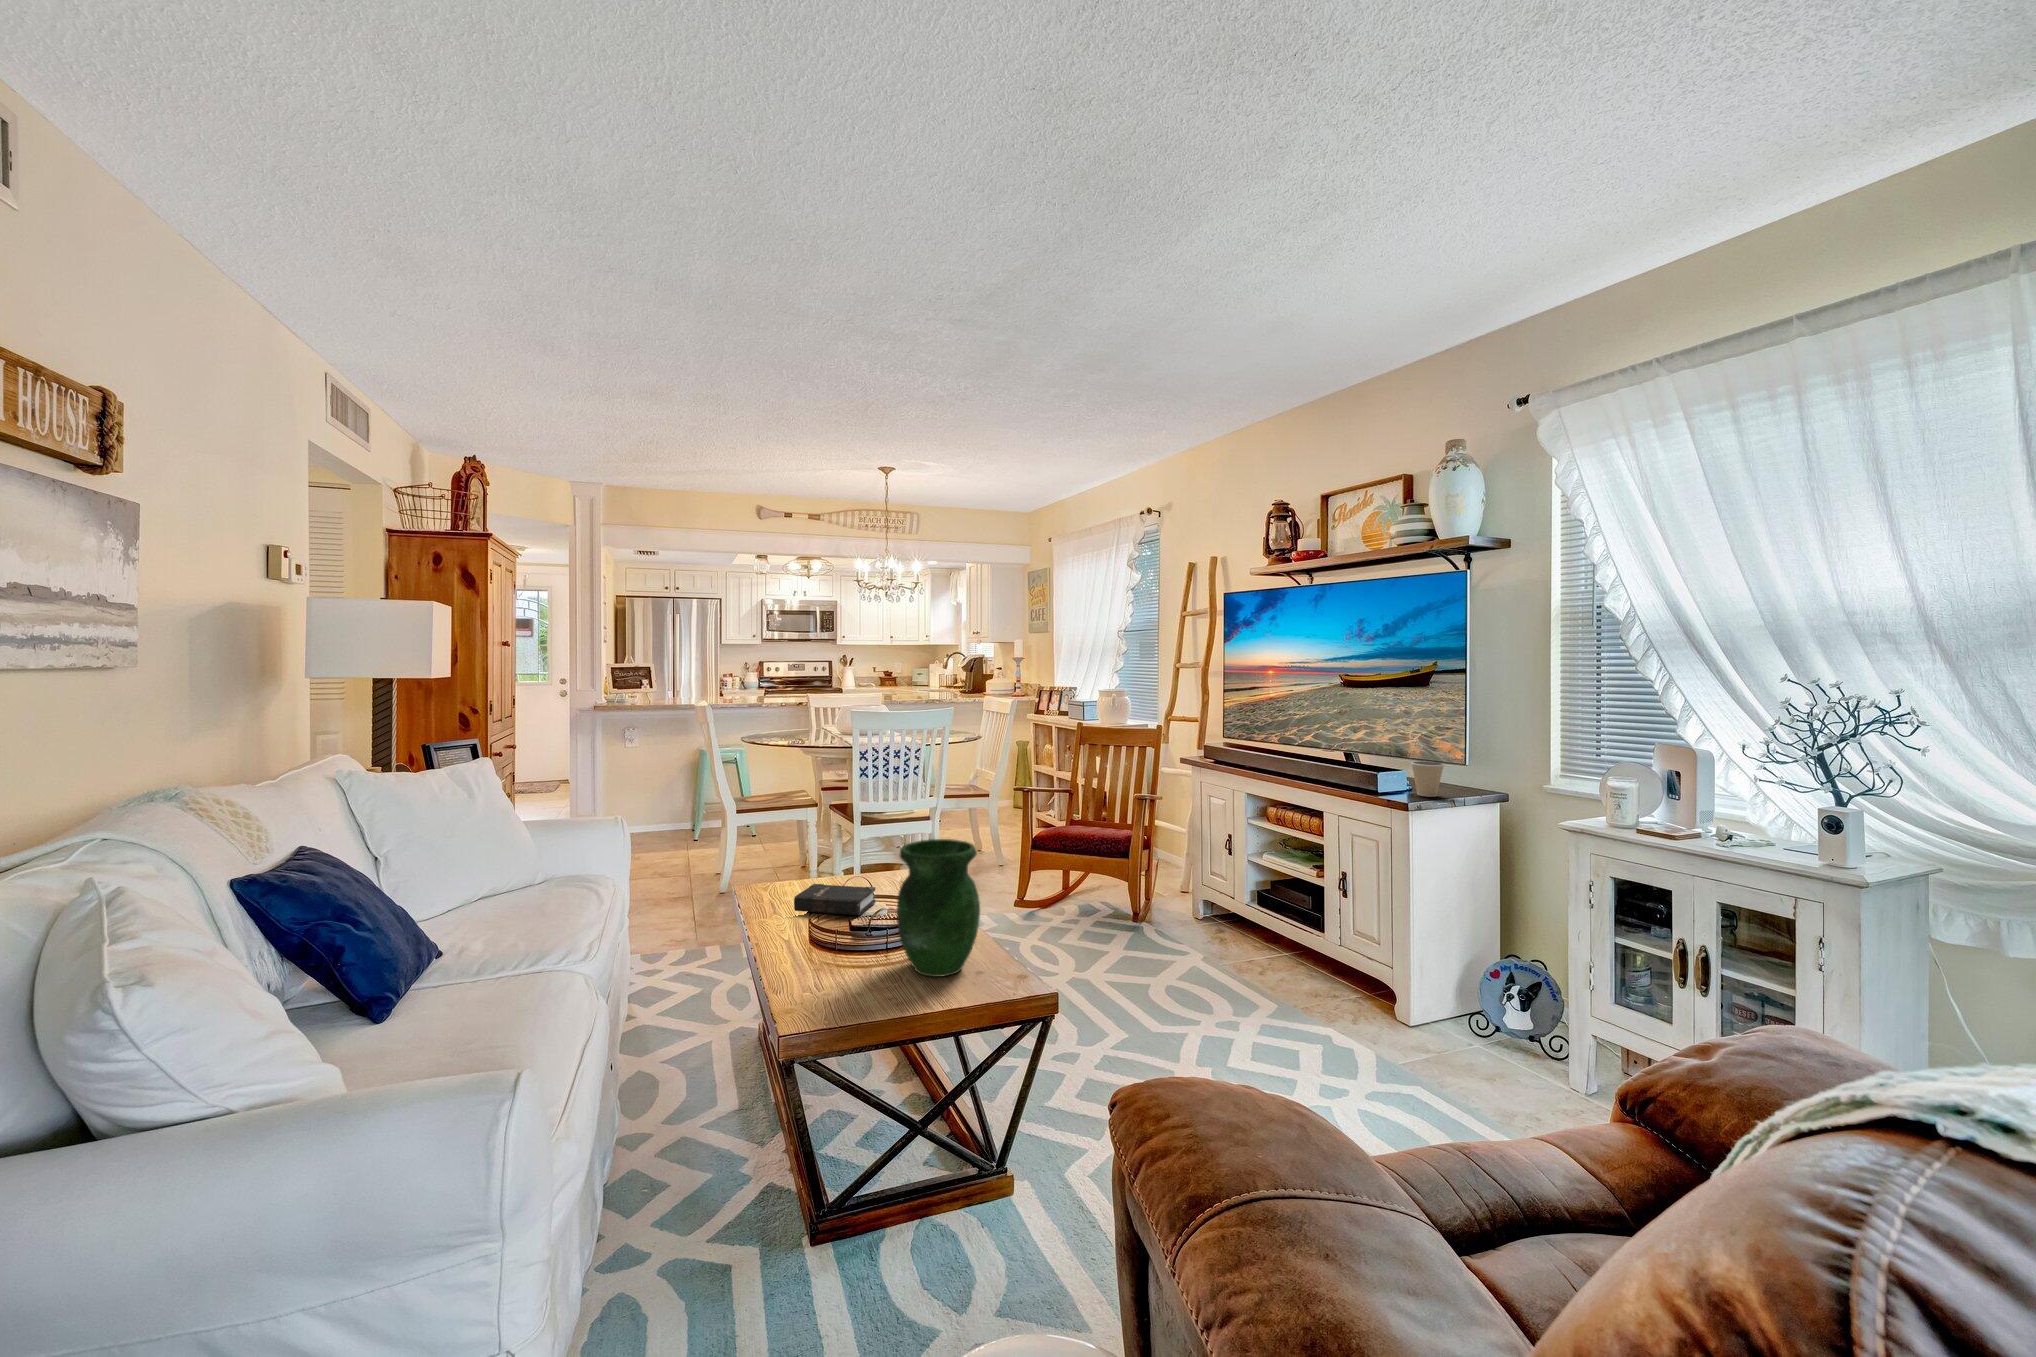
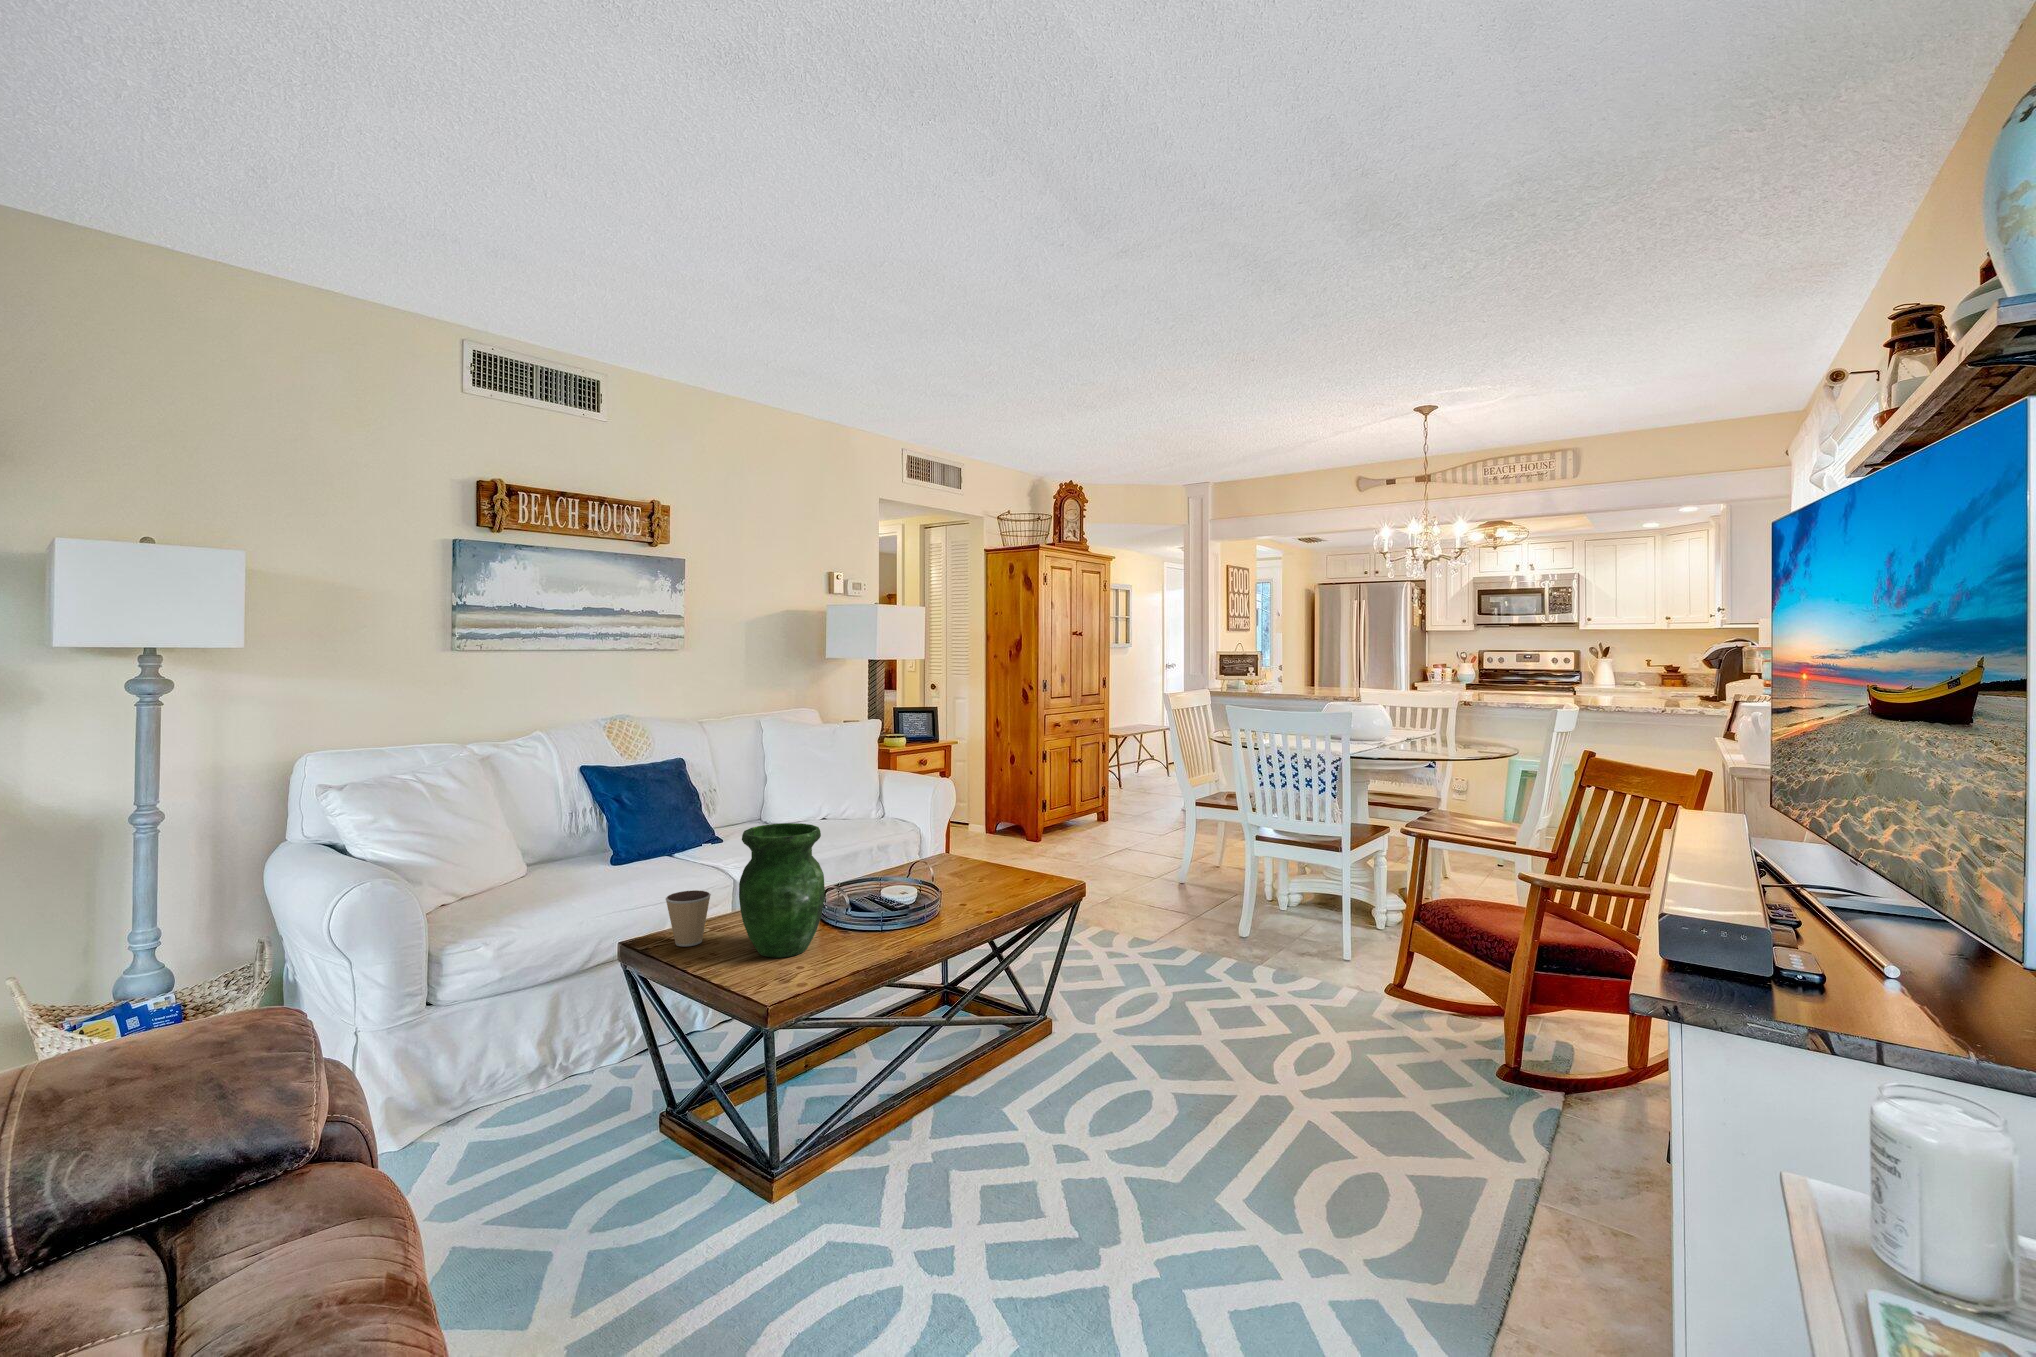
coffee cup: present [1411,761,1444,797] -> present [666,890,711,947]
hardback book: present [794,884,876,915] -> none [868,865,924,899]

